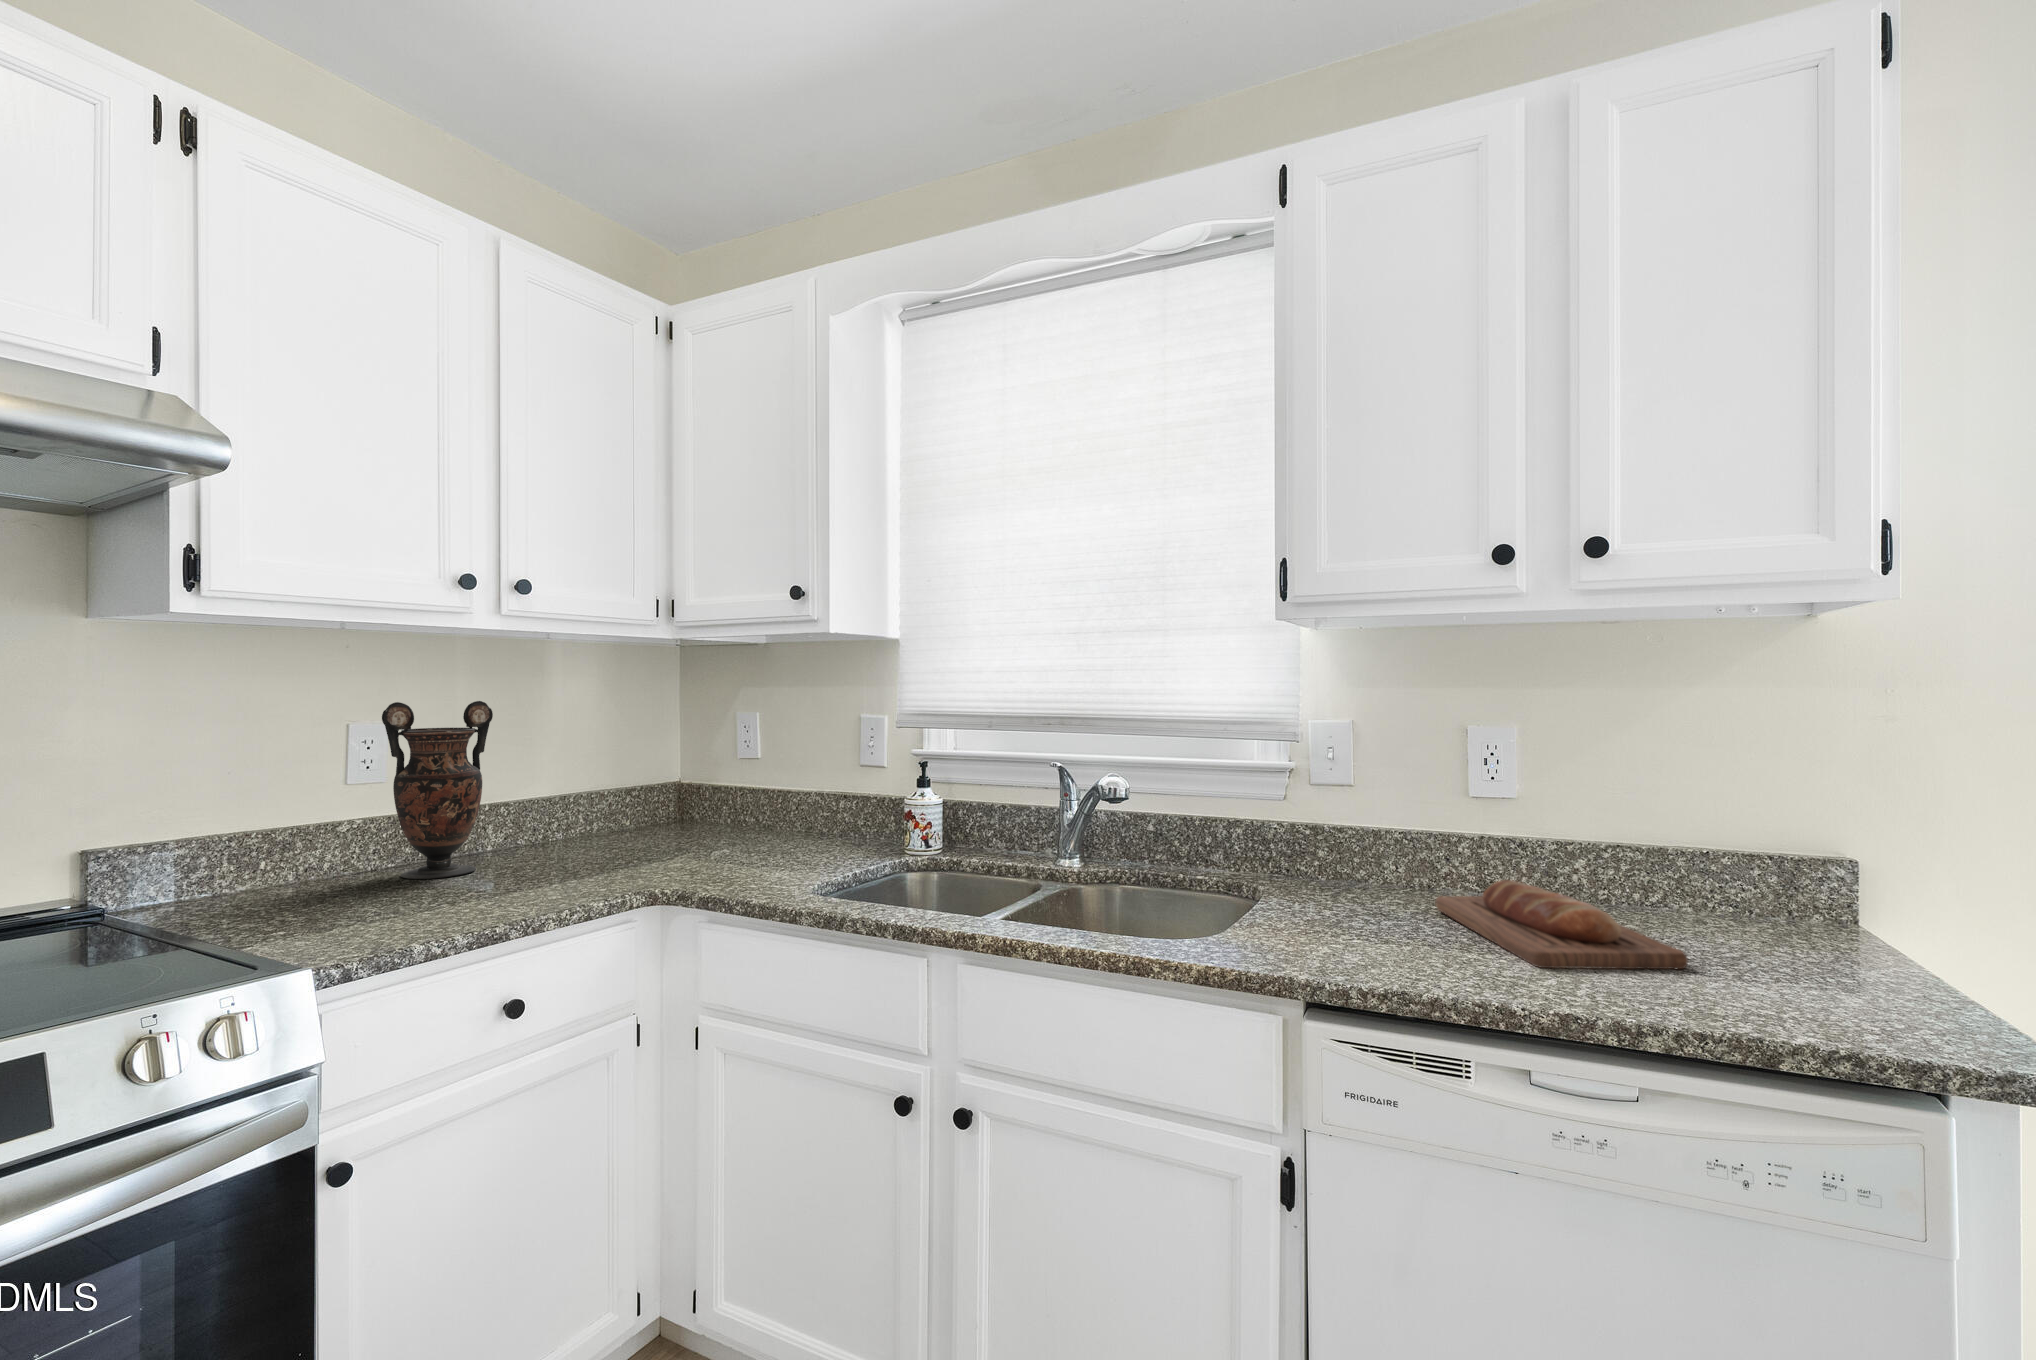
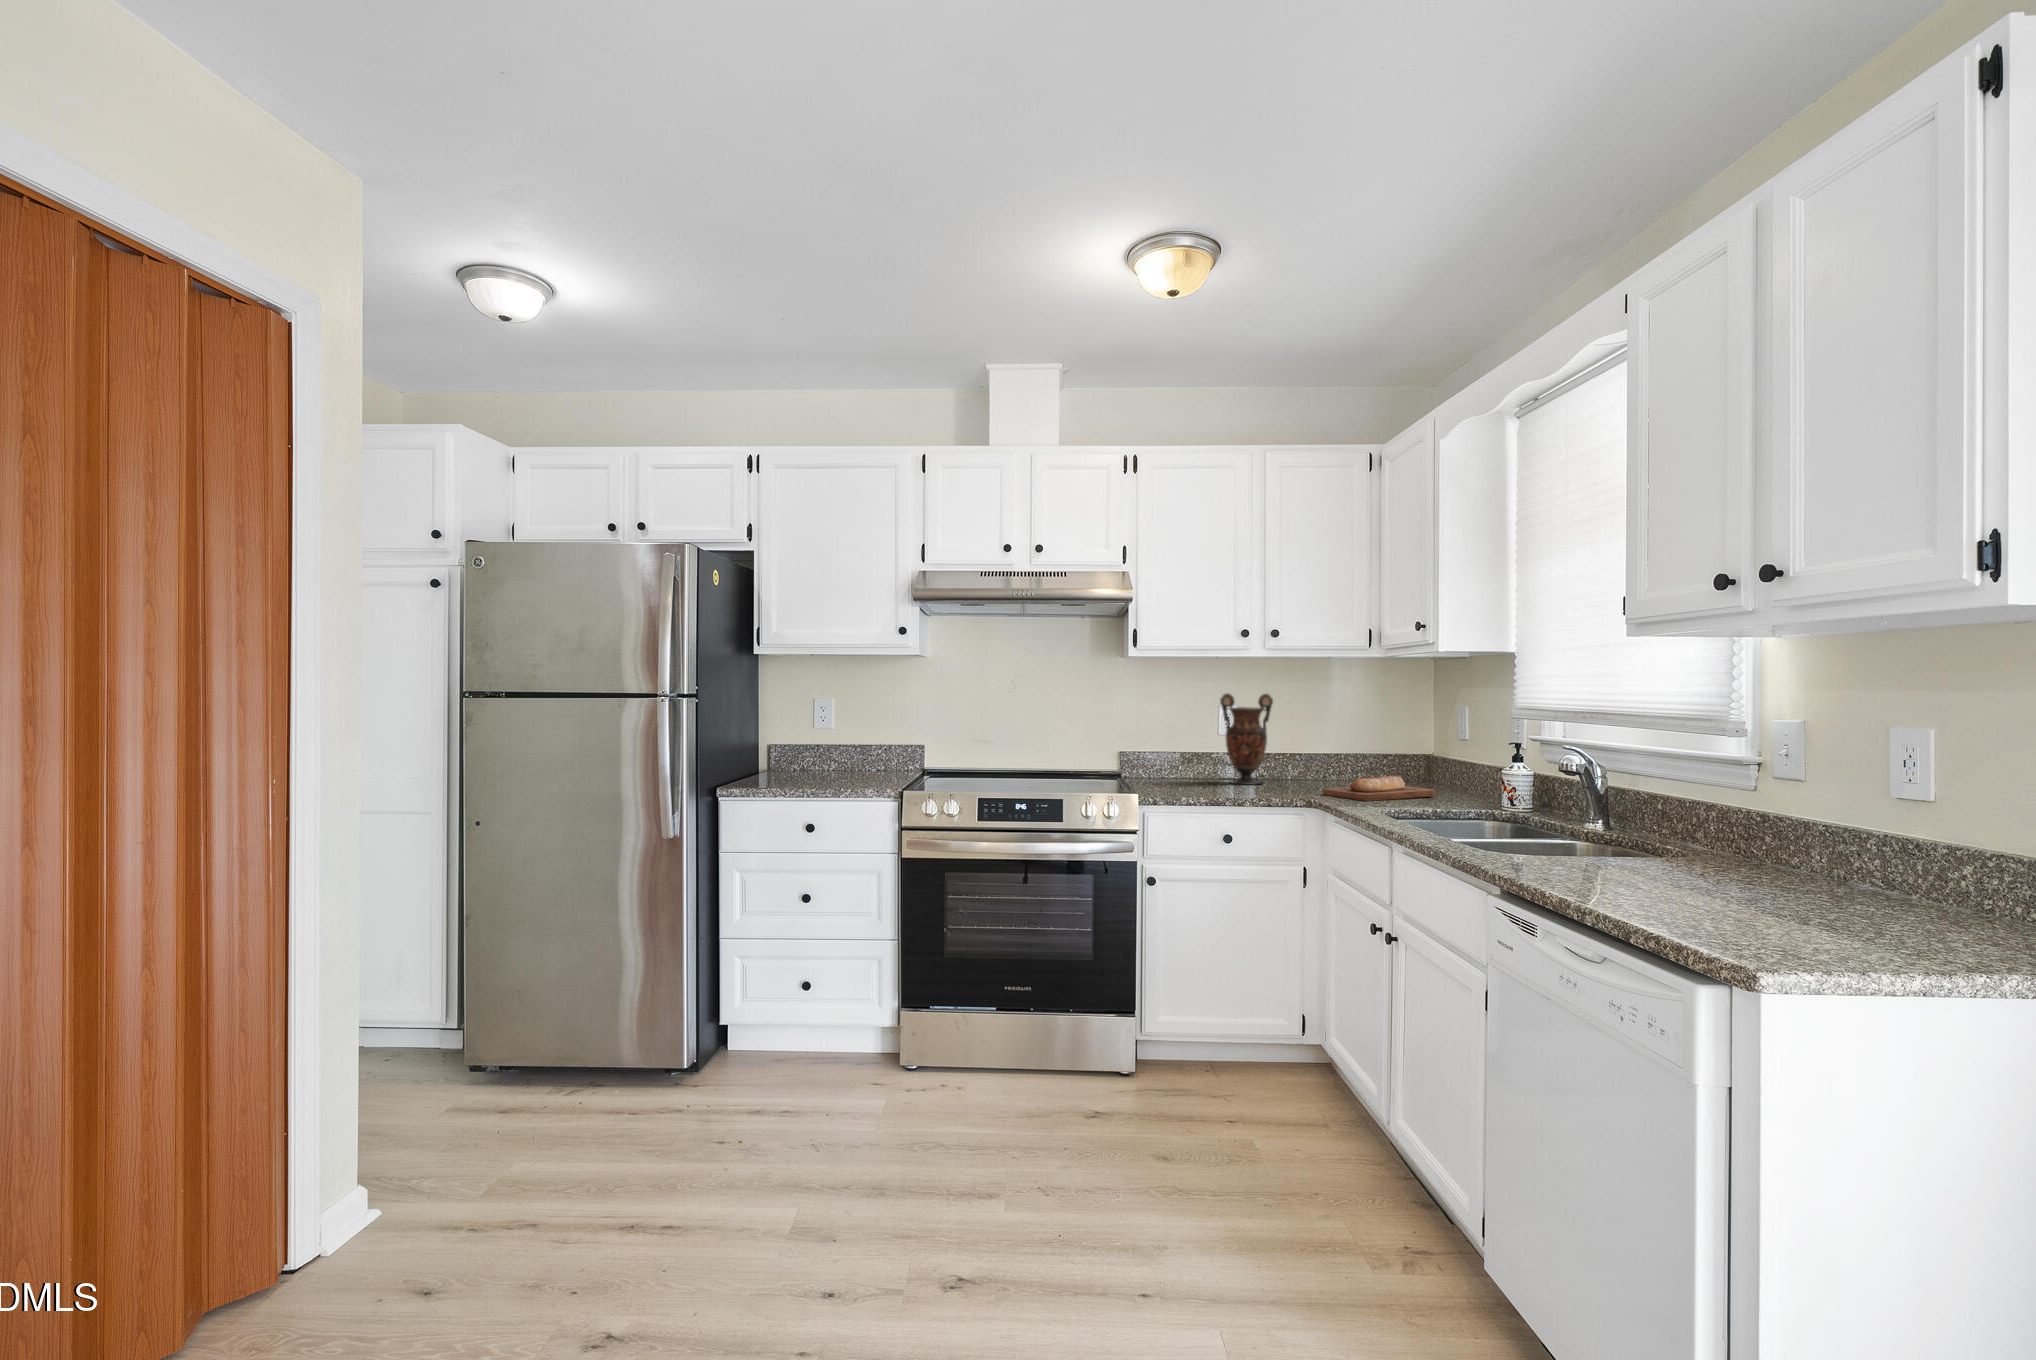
bread loaf: present [1436,880,1688,969] -> present [1323,776,1435,801]

